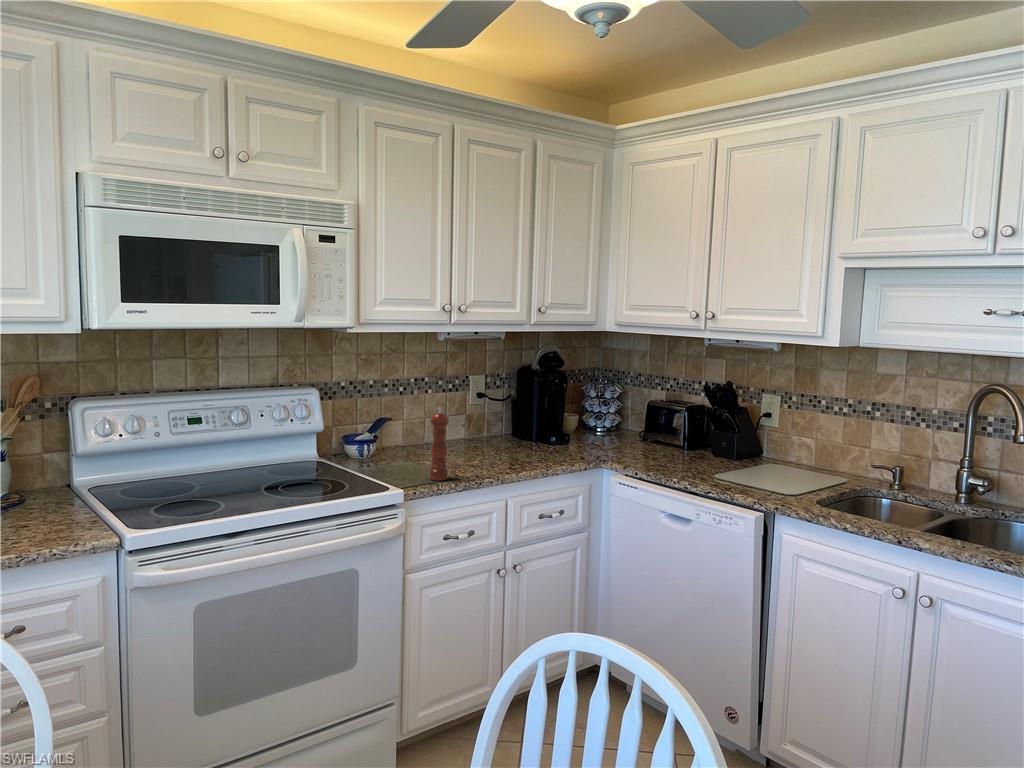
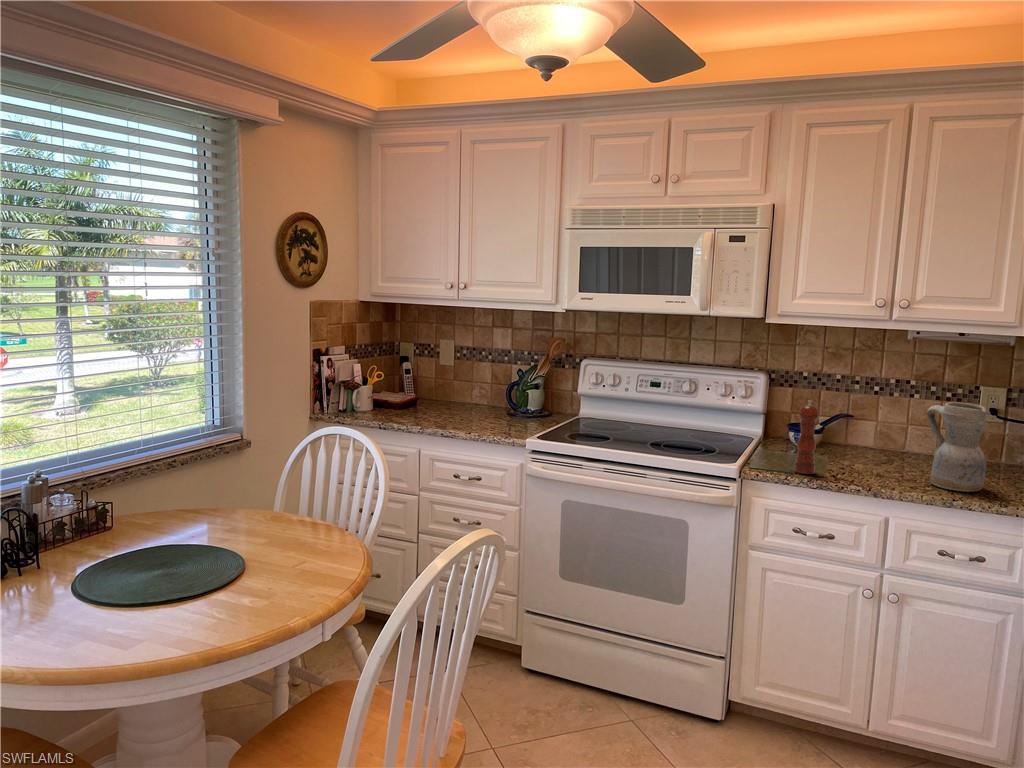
ceramic pitcher: none [497,391,545,463] -> present [927,402,987,492]

